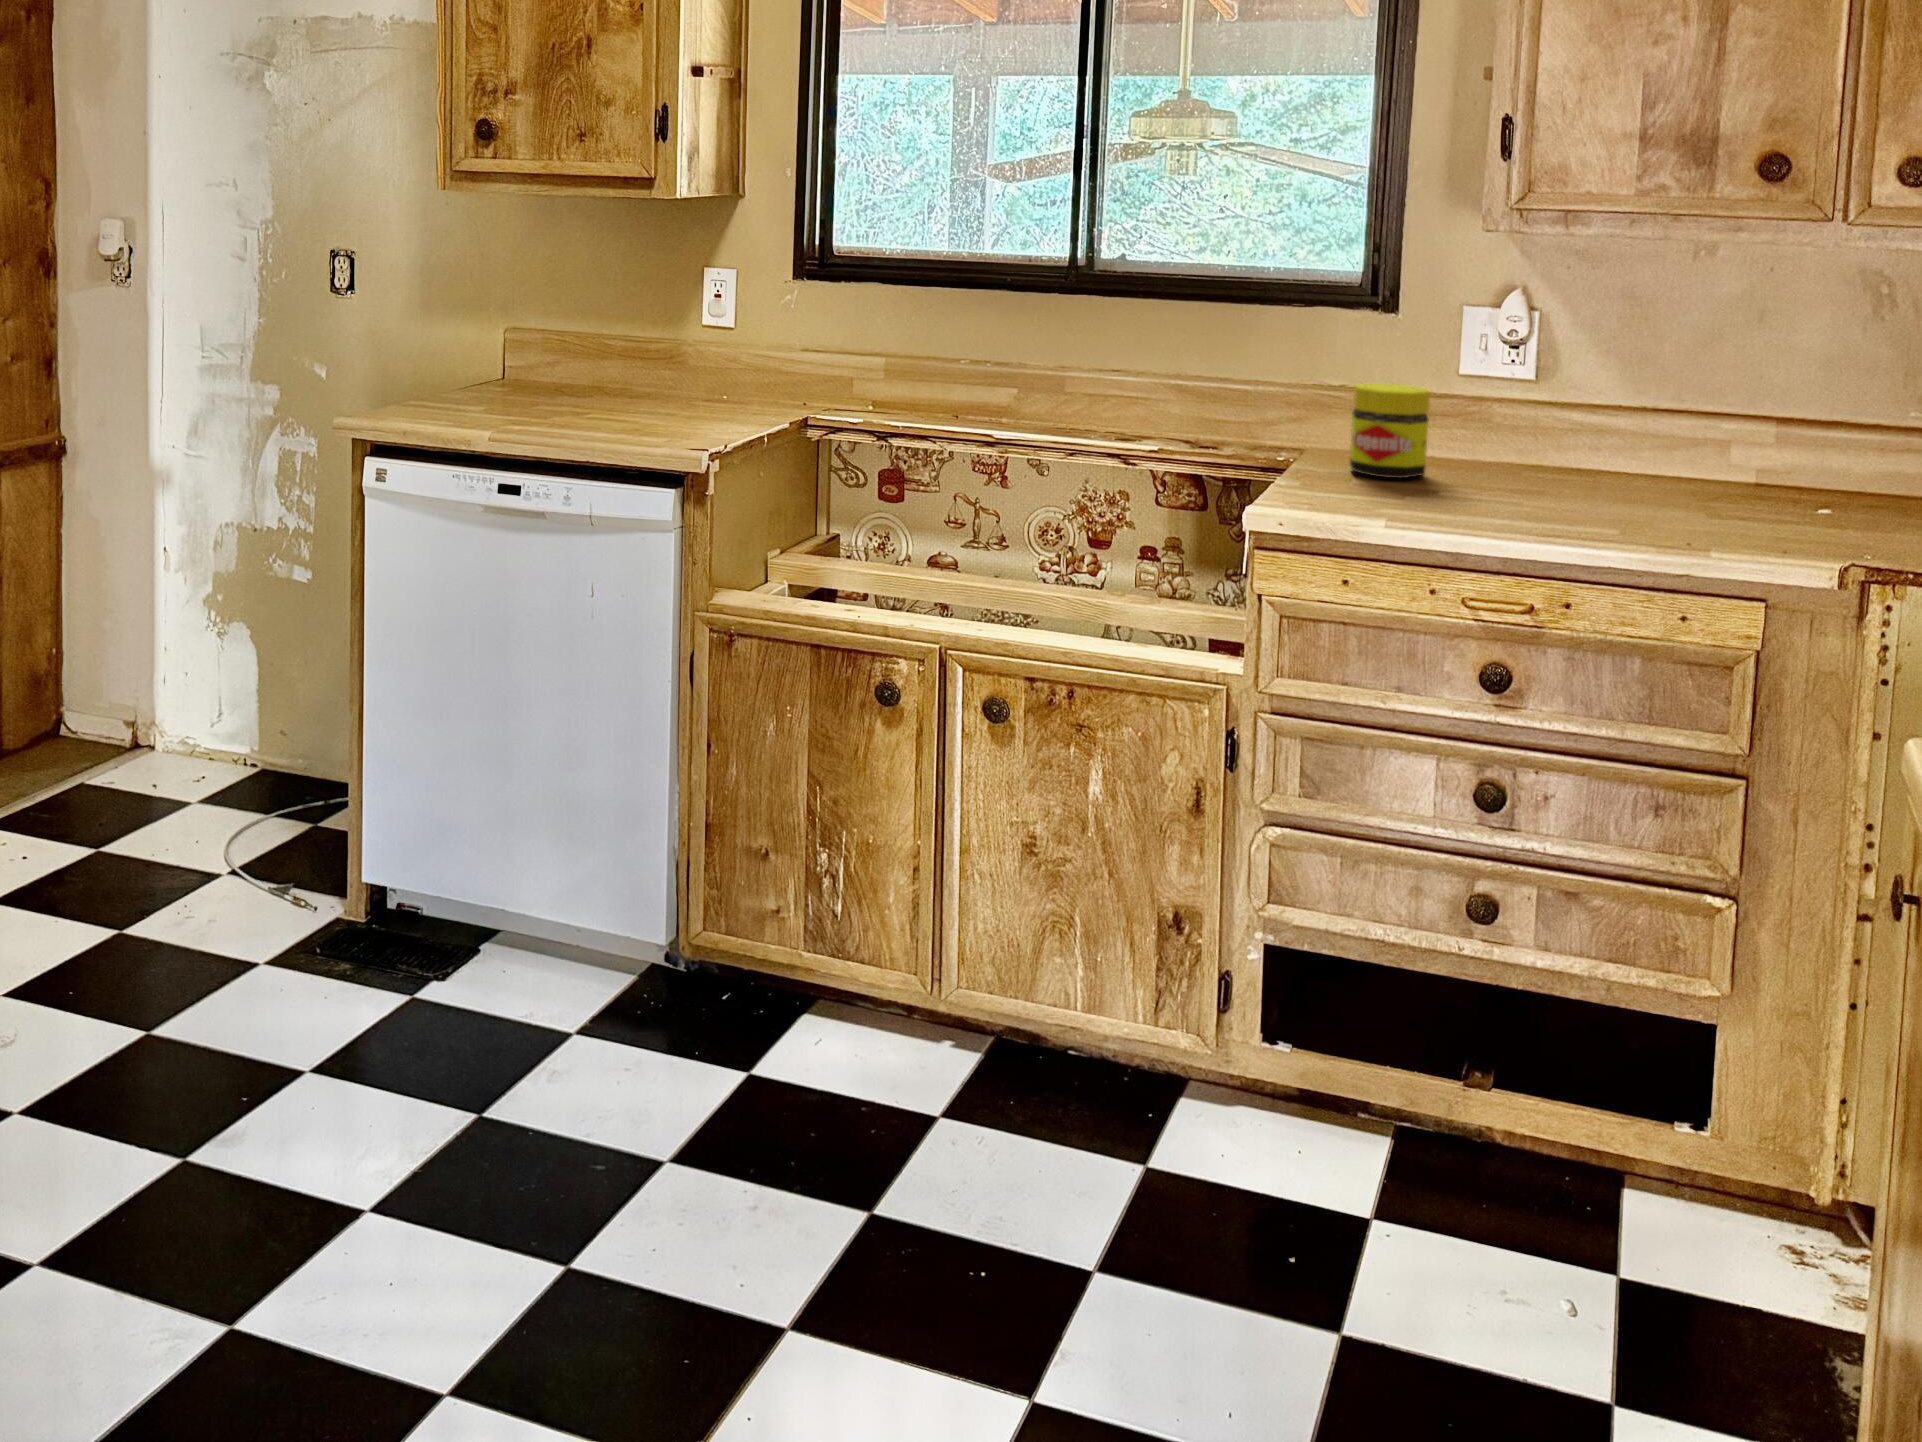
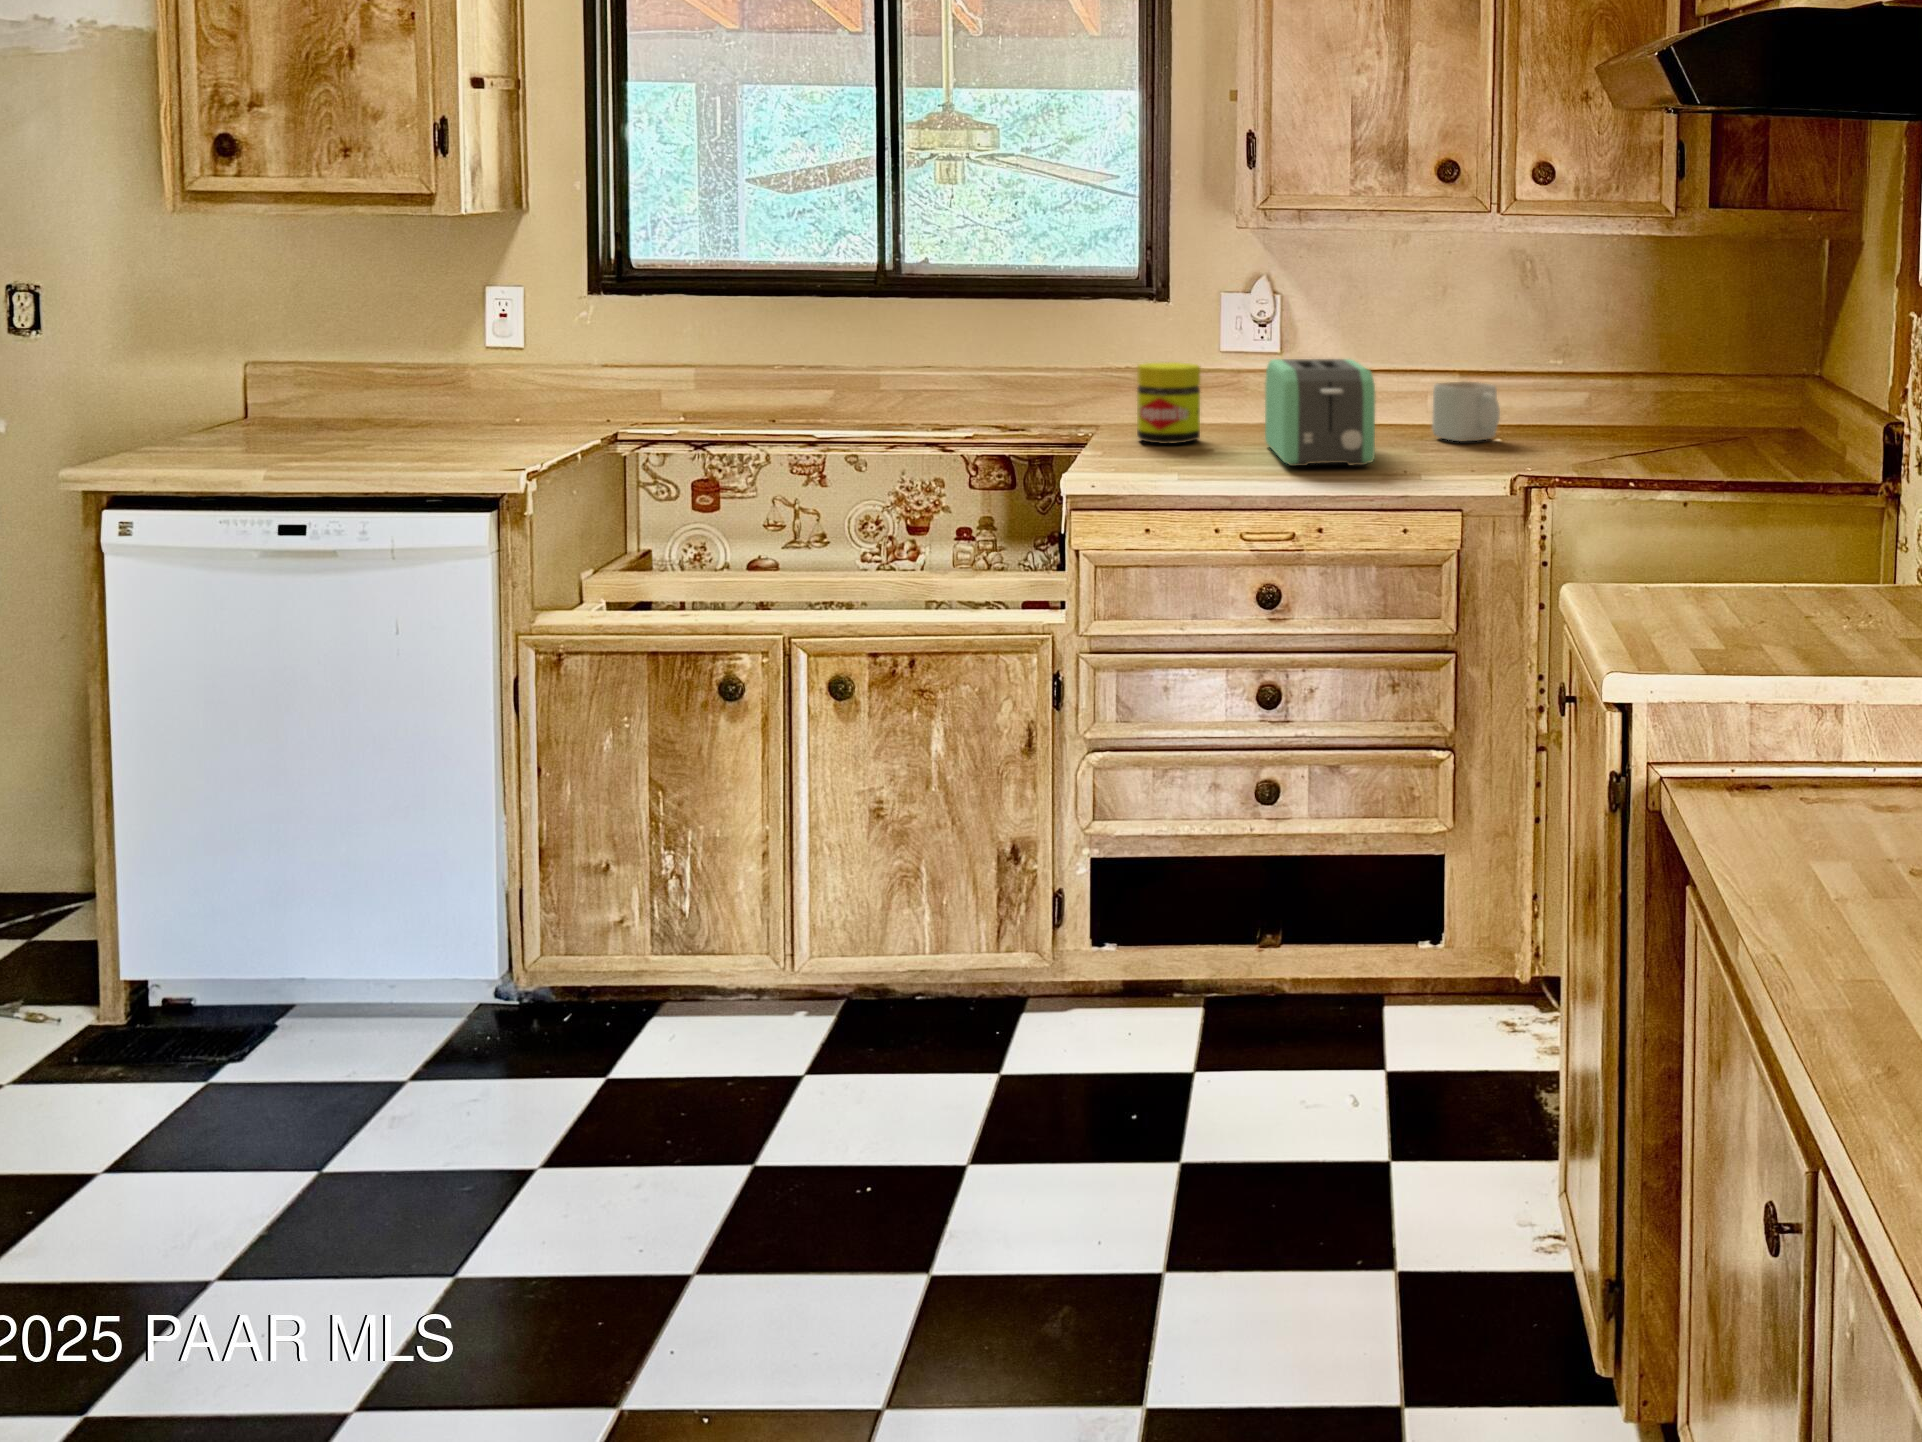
toaster: none [1507,390,1656,529] -> present [1265,359,1375,466]
mug: none [1732,432,1831,507] -> present [1432,382,1500,442]

